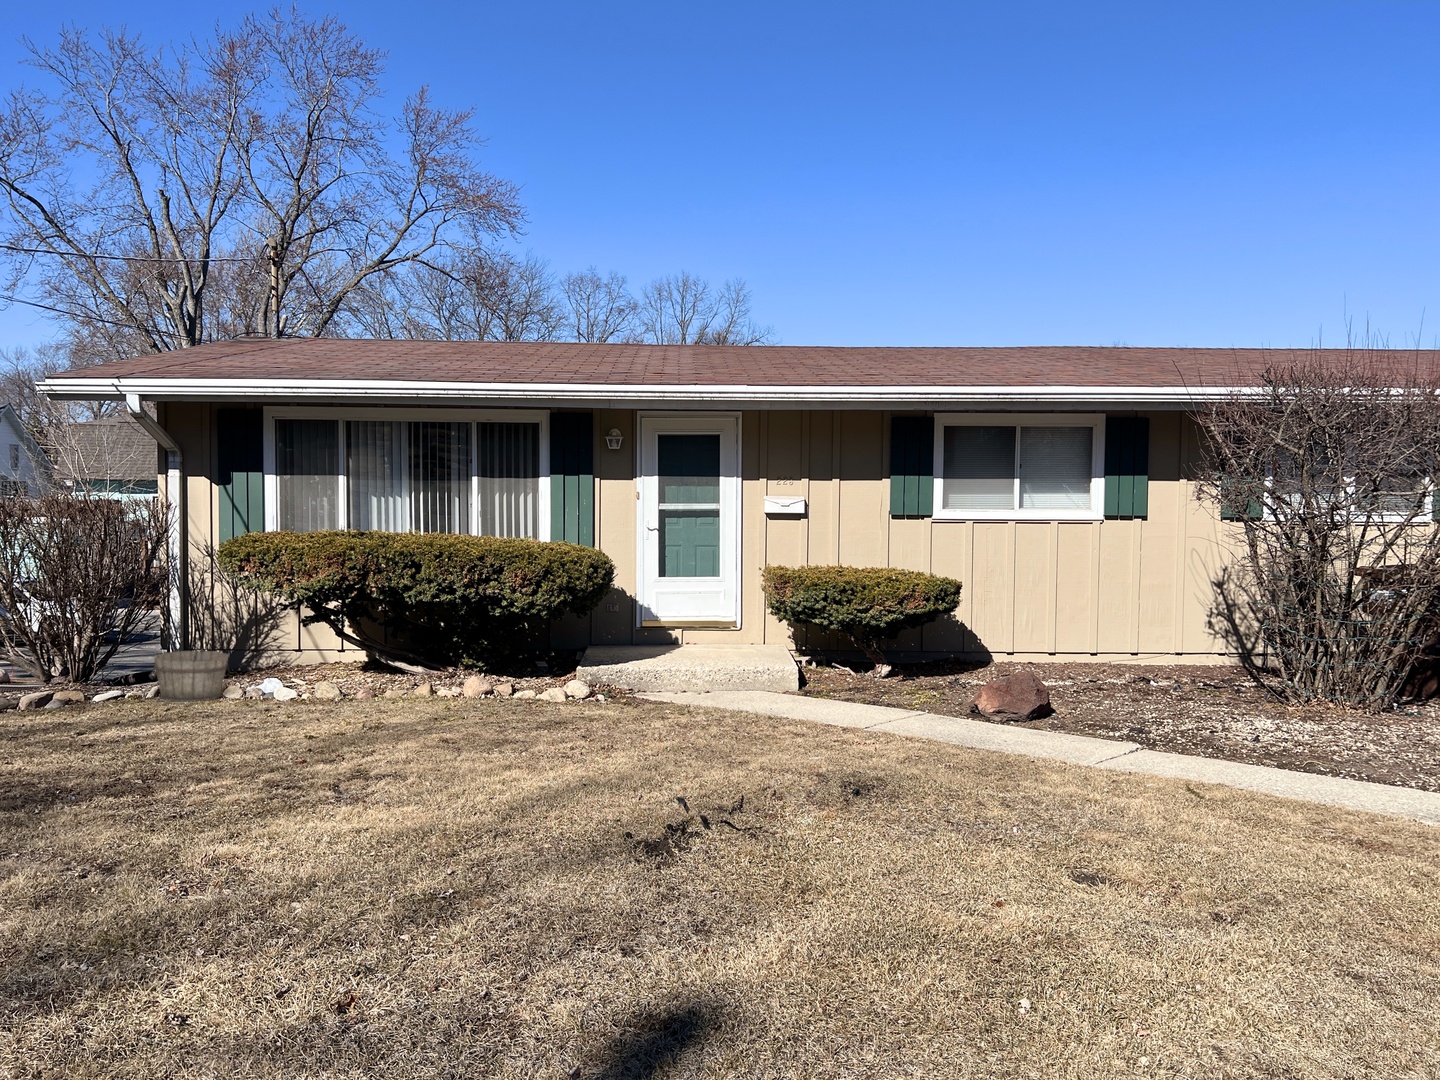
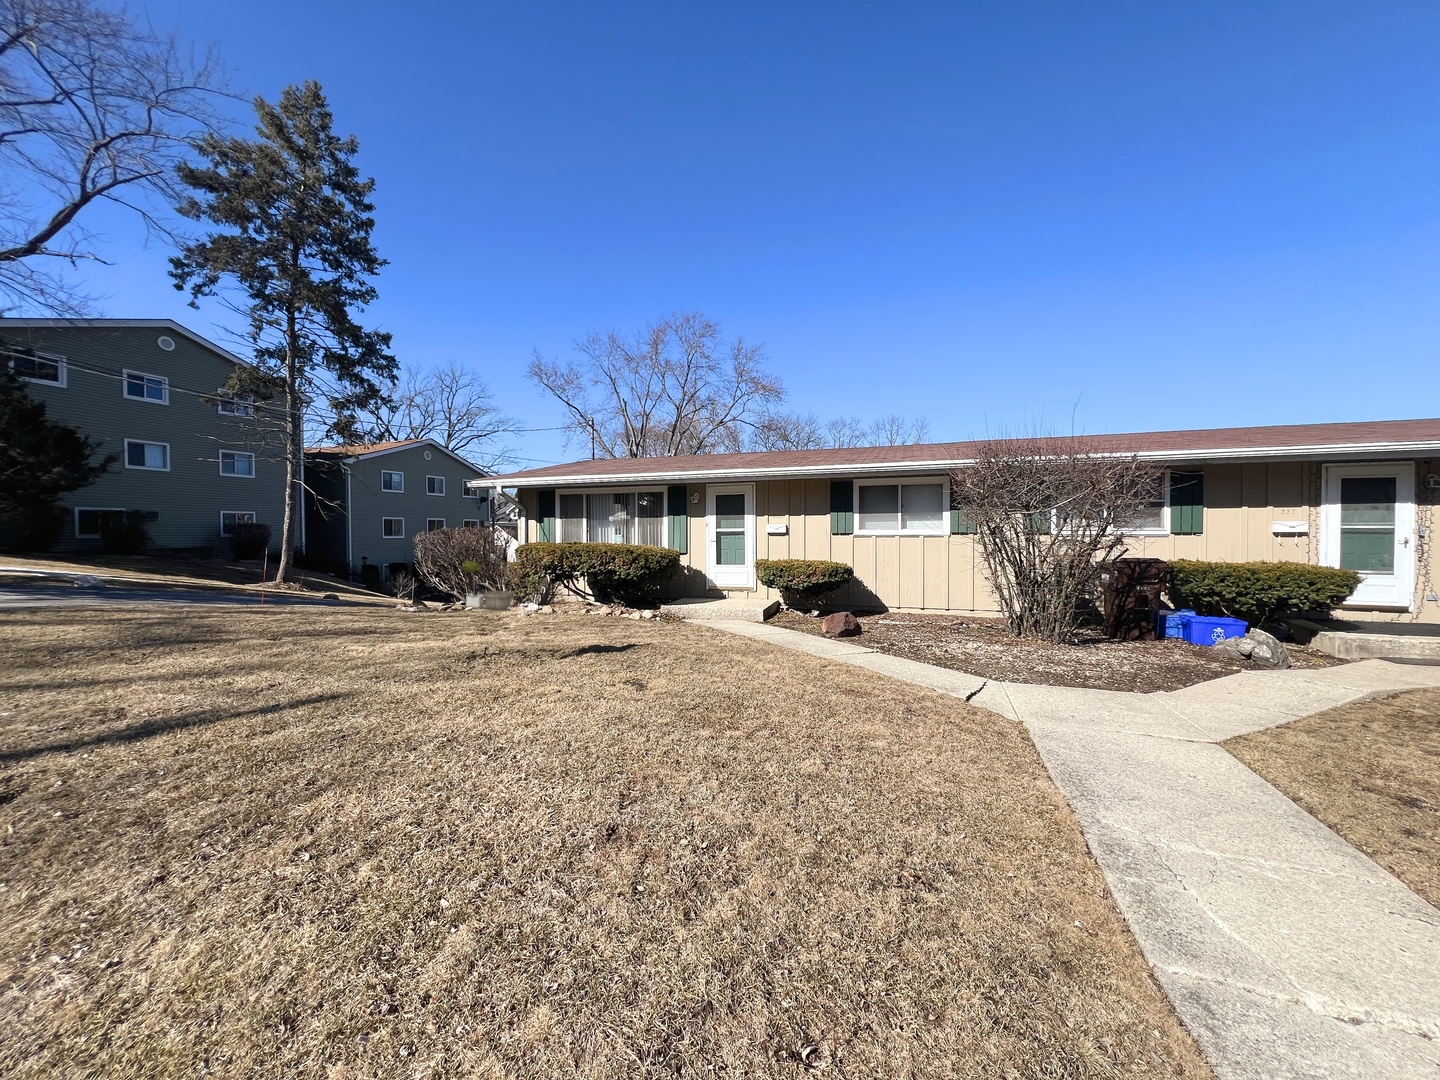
potted tree: none [72,577,129,693] -> present [462,561,483,607]

